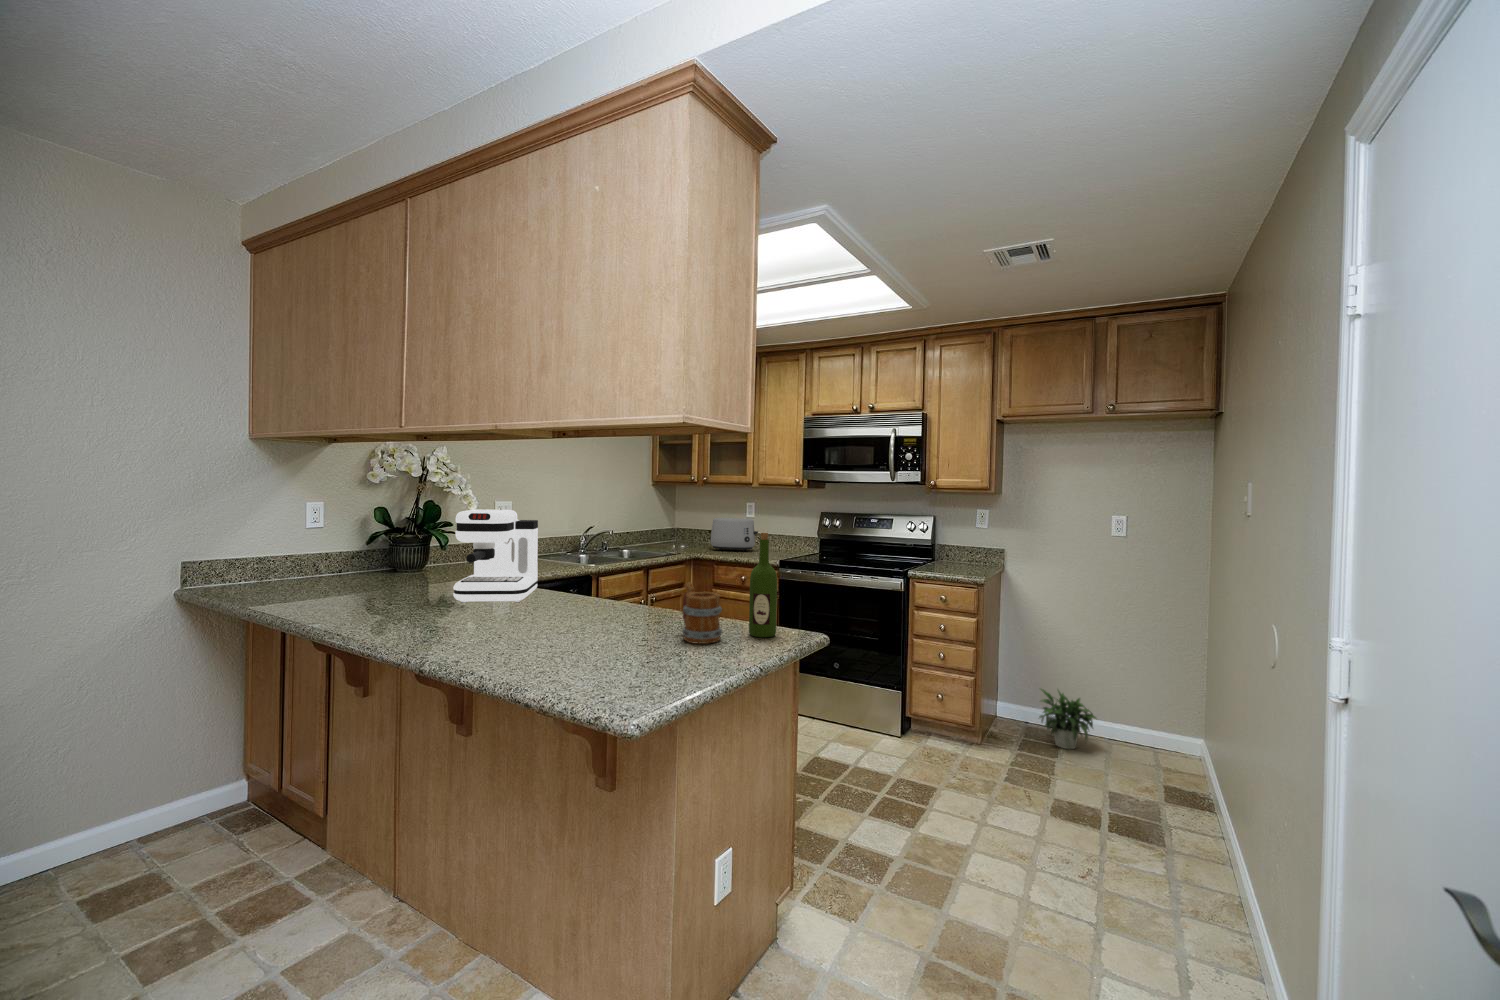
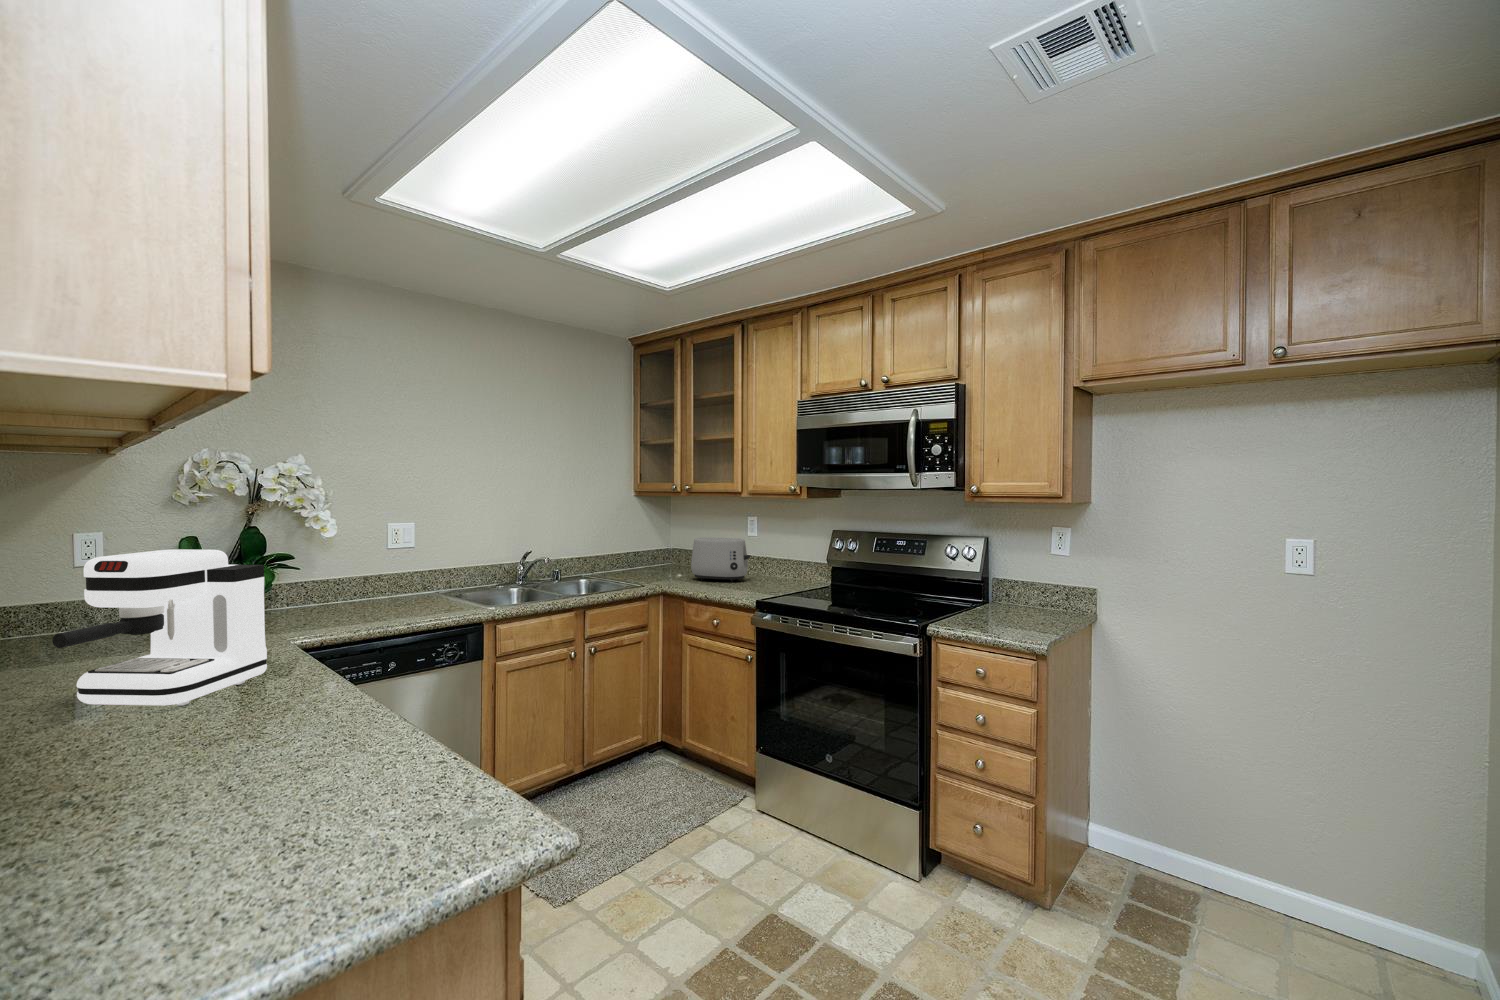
wine bottle: present [749,533,777,637] -> none [333,631,409,887]
mug: present [682,583,722,644] -> none [132,739,259,919]
potted plant: present [1039,689,1096,749] -> none [1152,819,1265,936]

